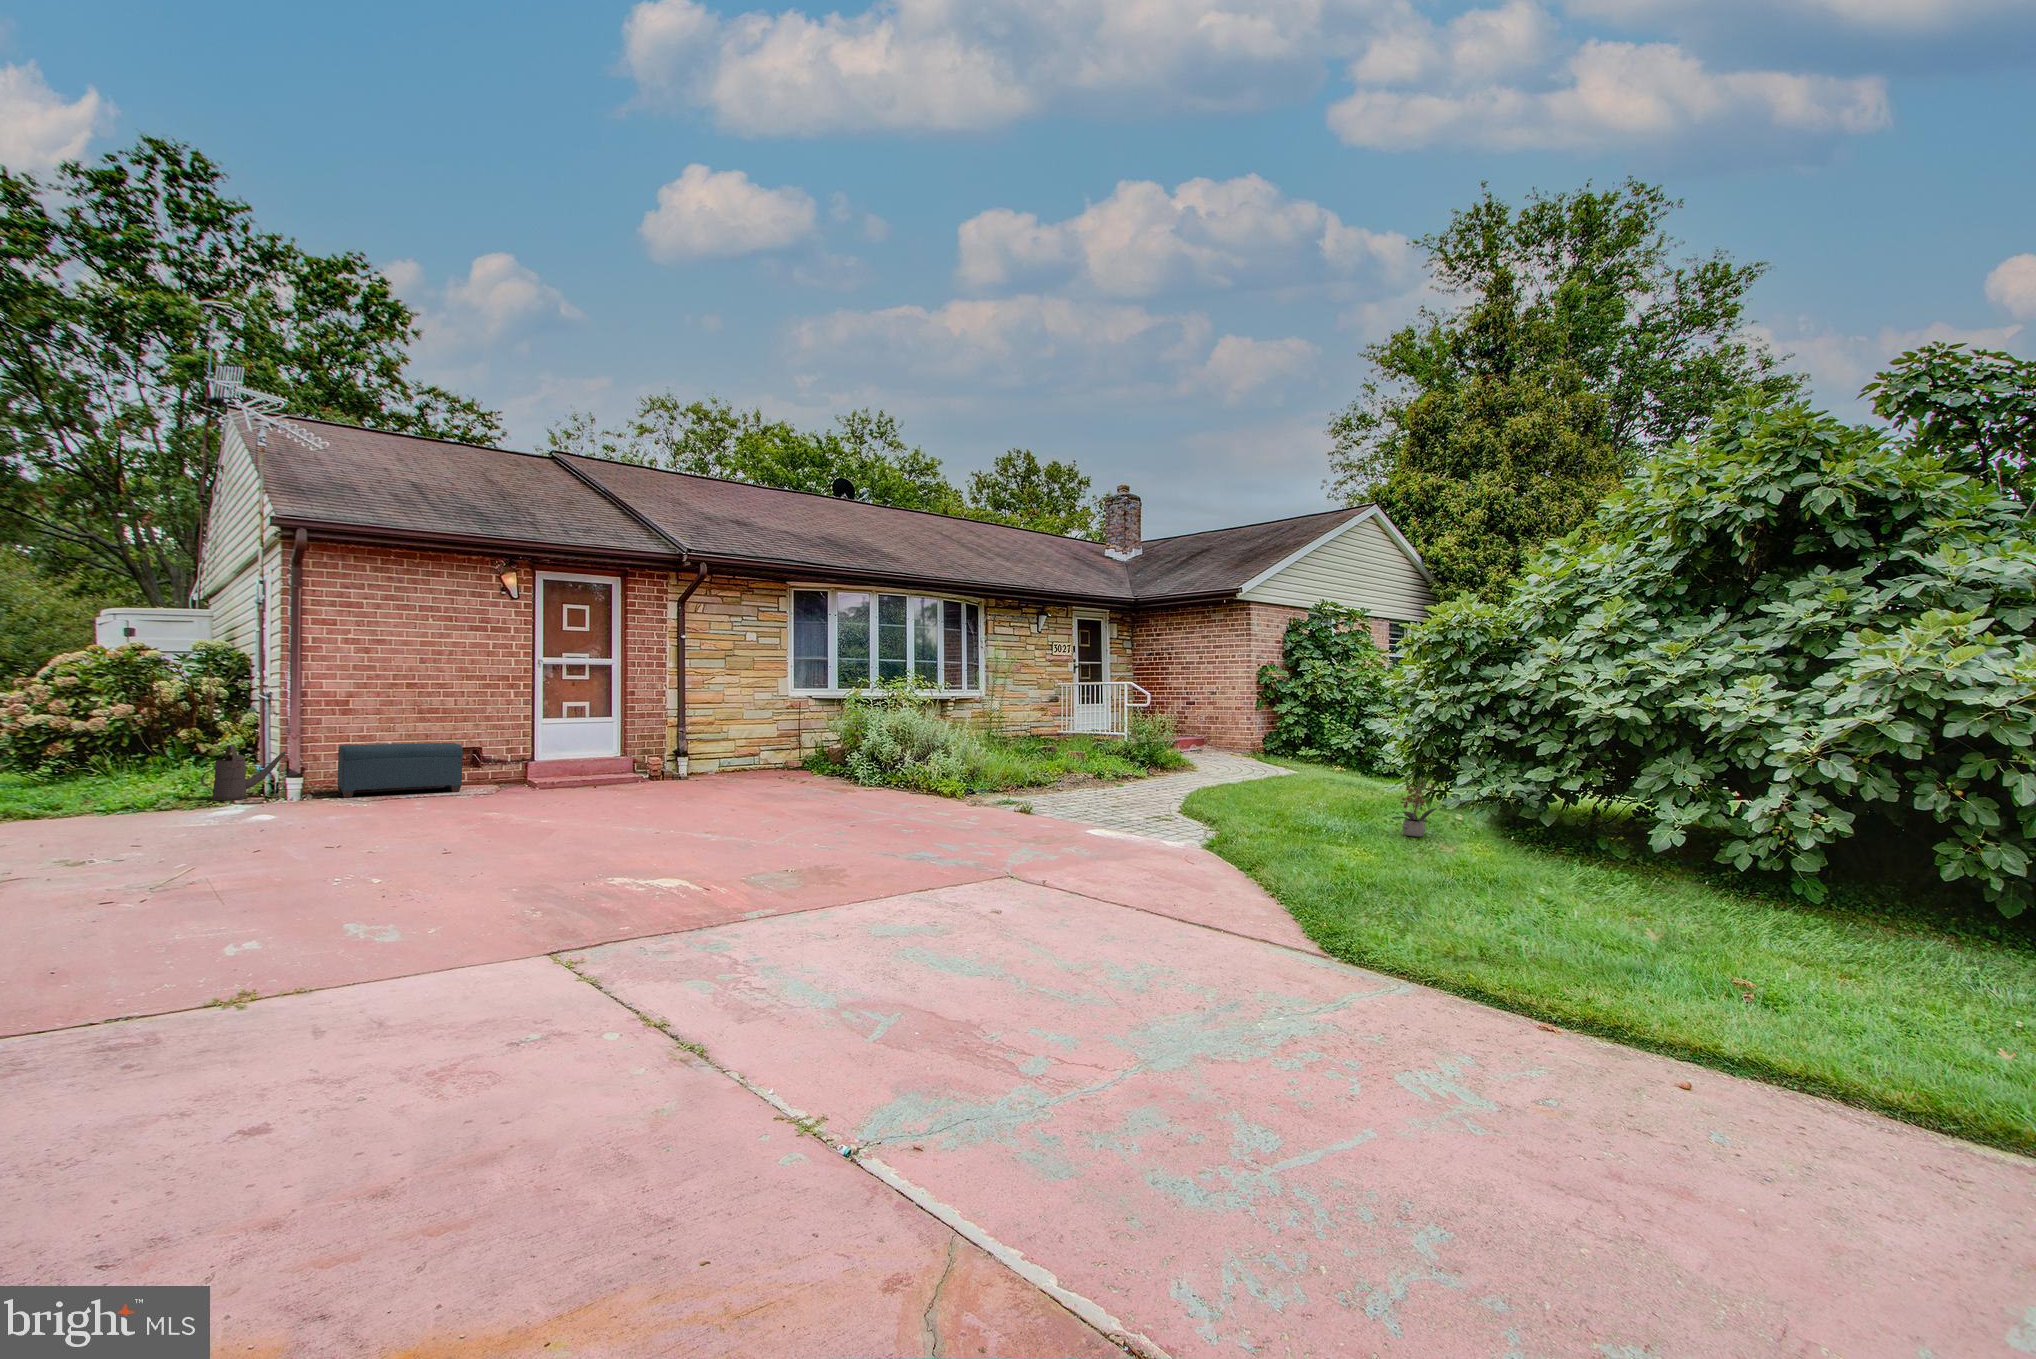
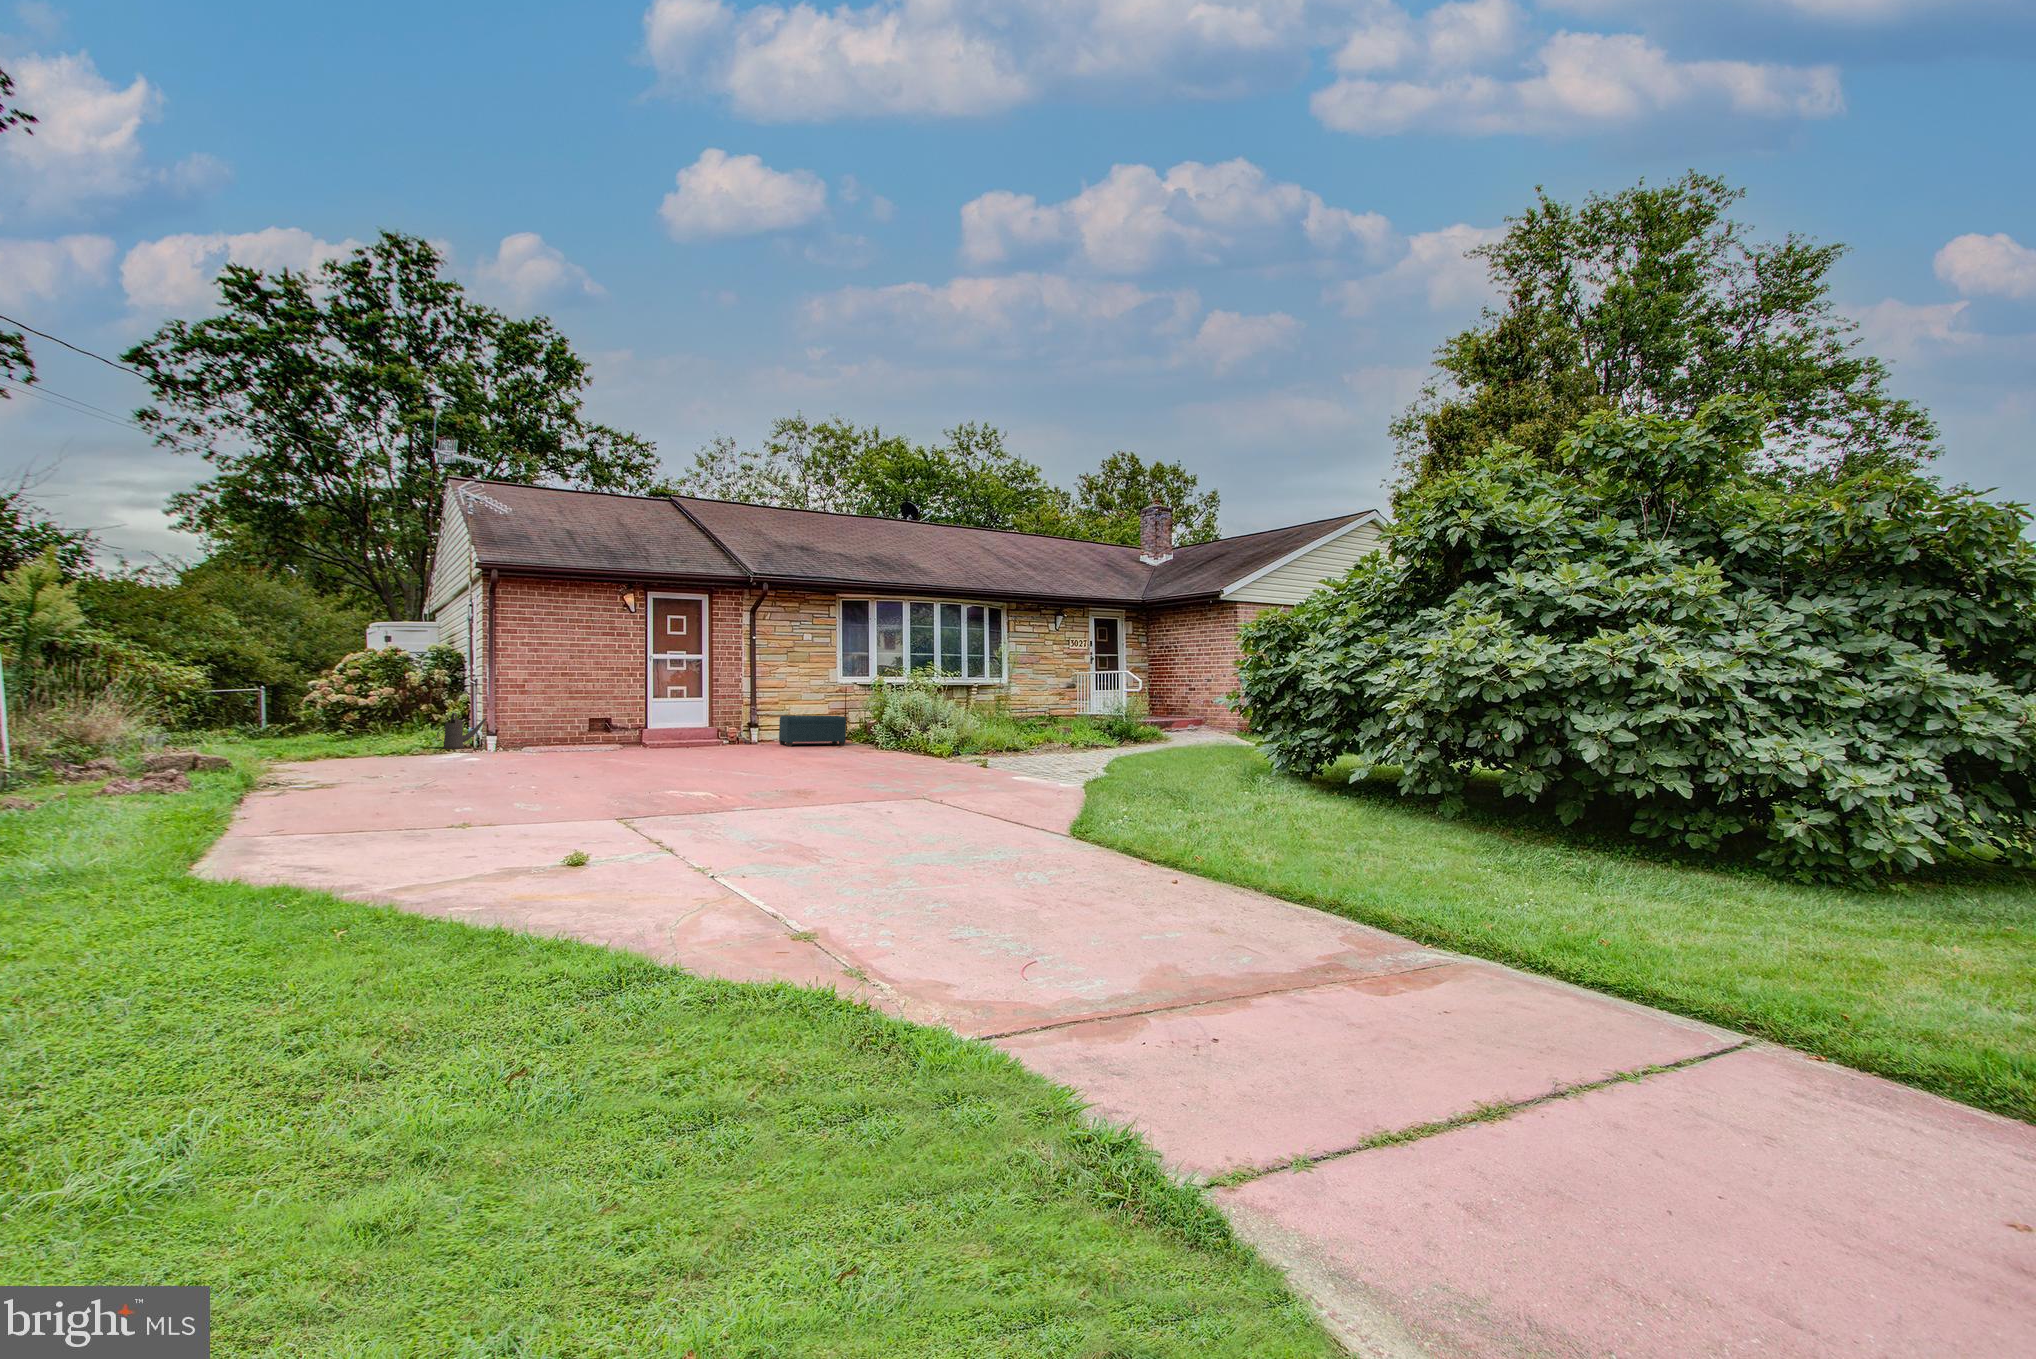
bench: present [338,743,463,798] -> present [779,715,846,746]
potted plant: present [1392,776,1445,837] -> none [1195,741,1235,784]

